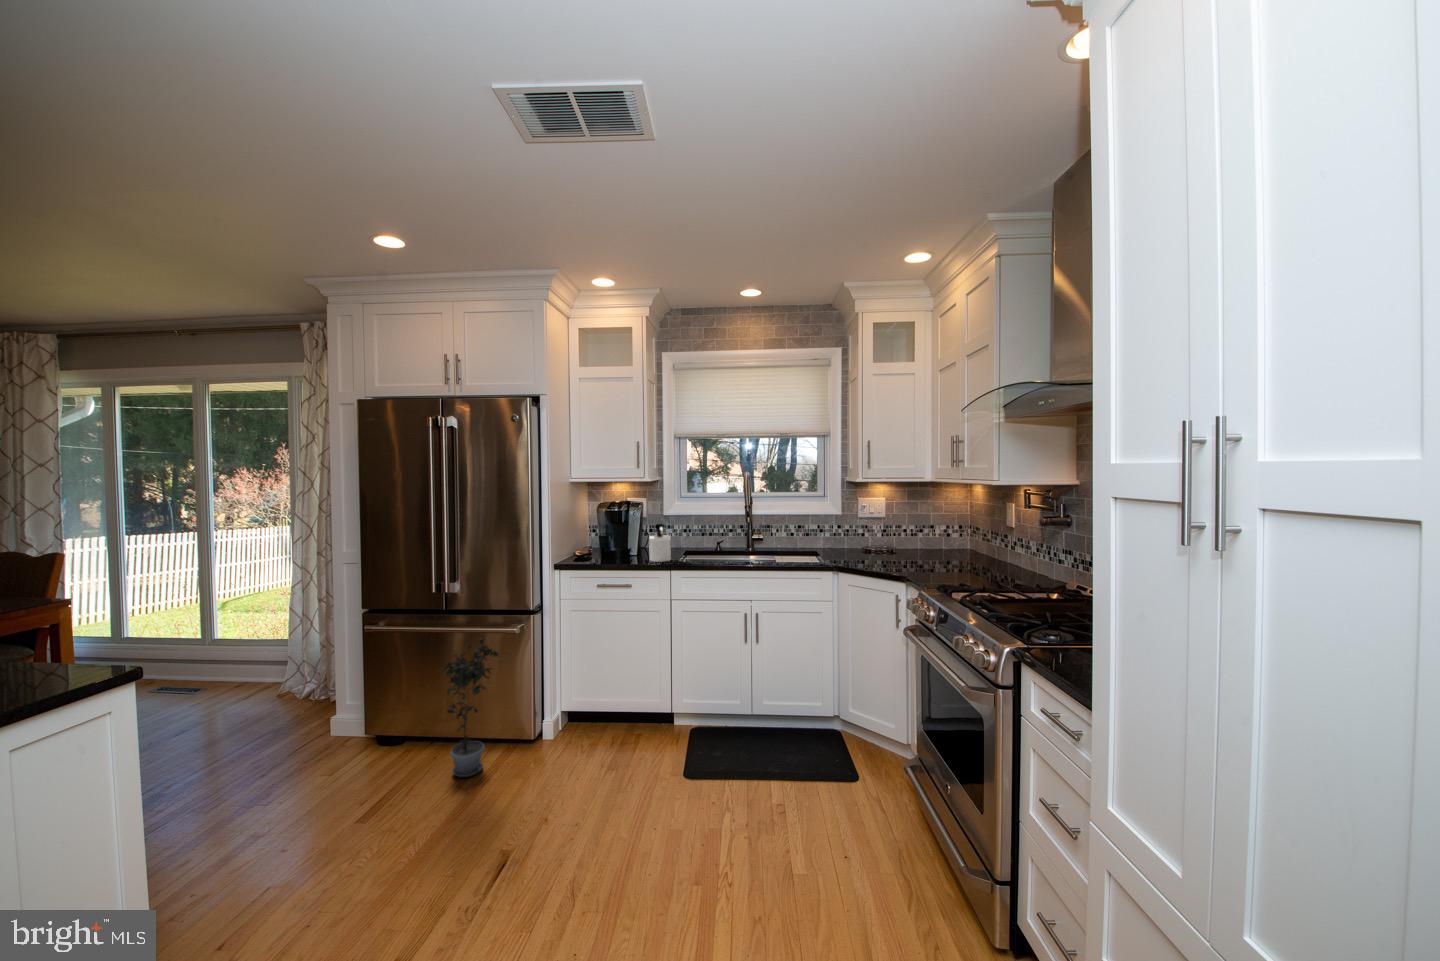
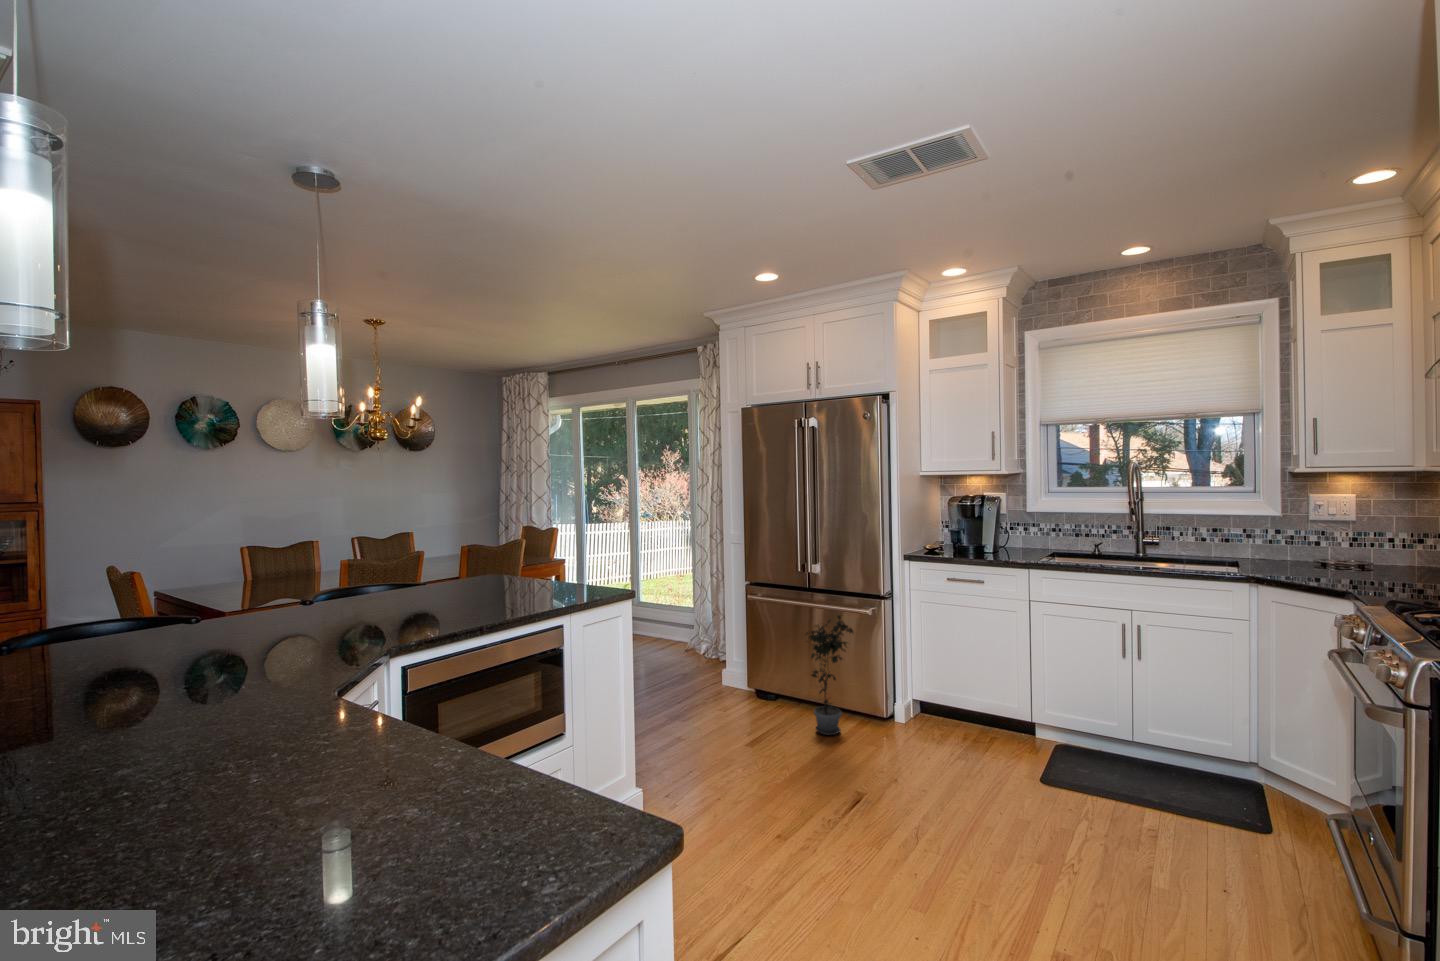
soap dispenser: present [649,524,671,562] -> none [1005,519,1031,560]

